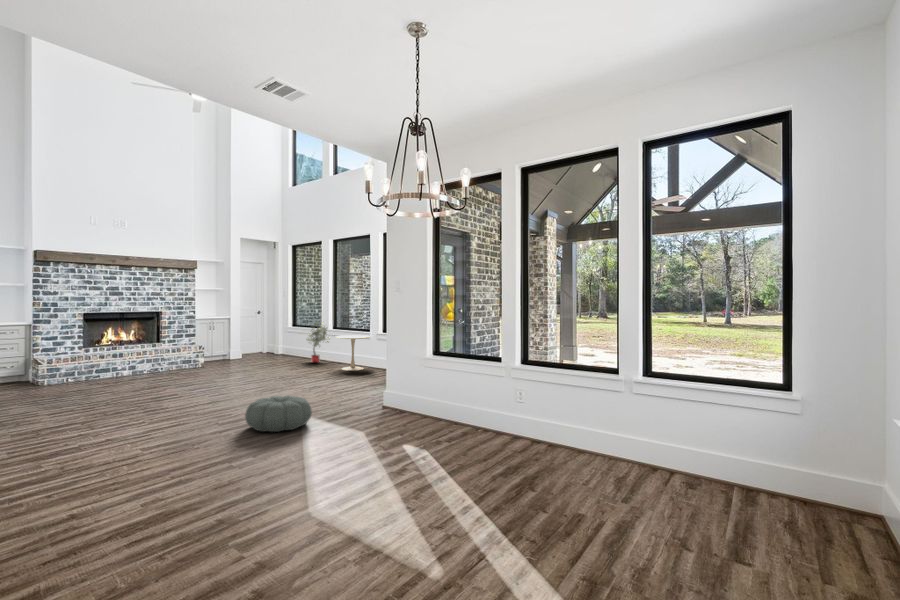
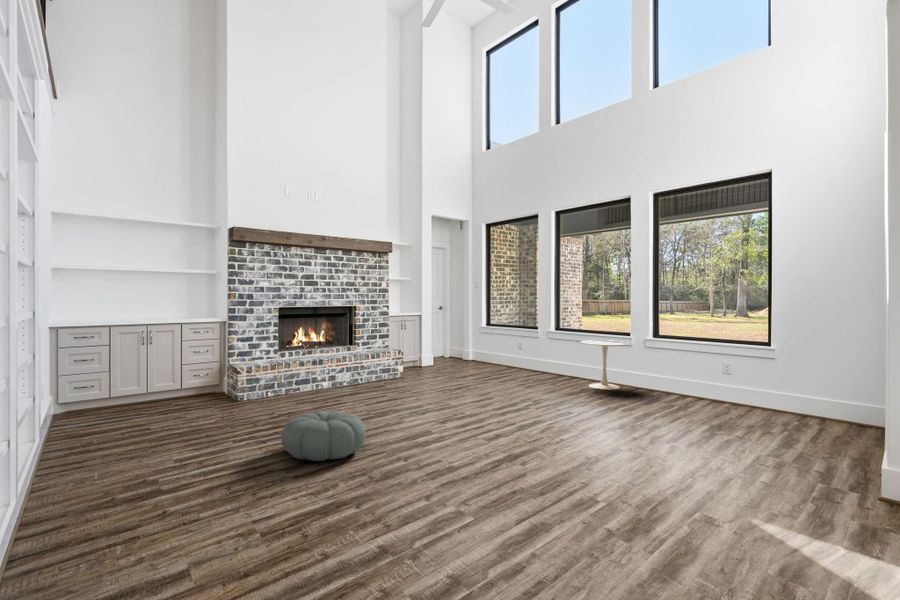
potted tree: present [306,322,329,363] -> none [518,320,556,376]
pouf: present [245,396,312,432] -> present [281,411,366,461]

